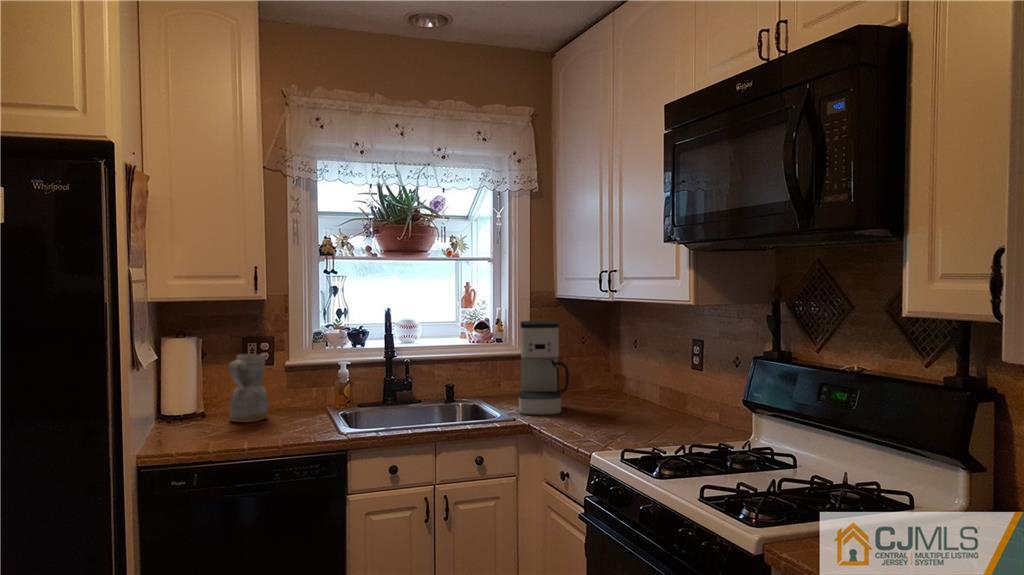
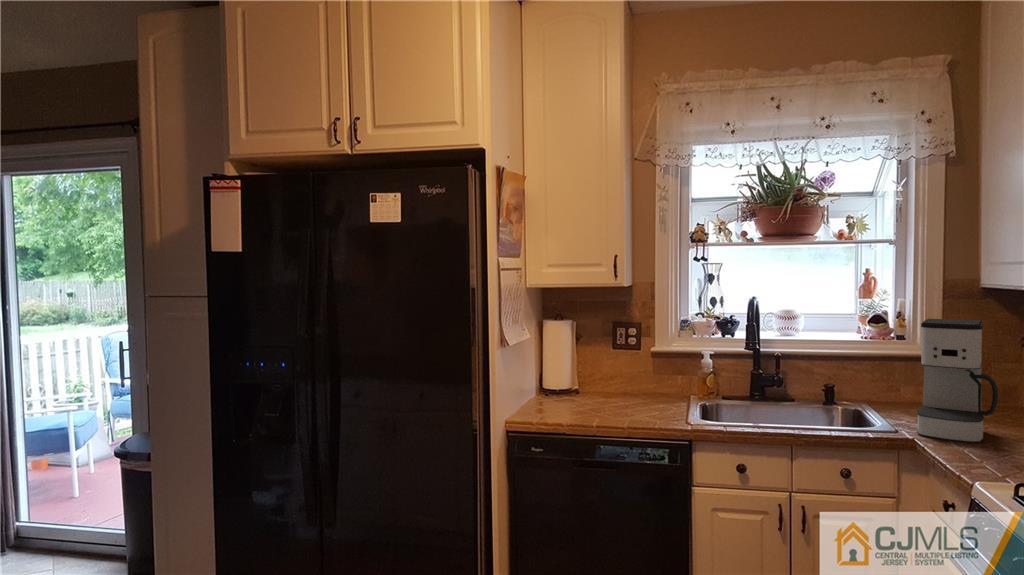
ceramic pitcher: present [229,354,268,422] -> none [595,337,632,401]

